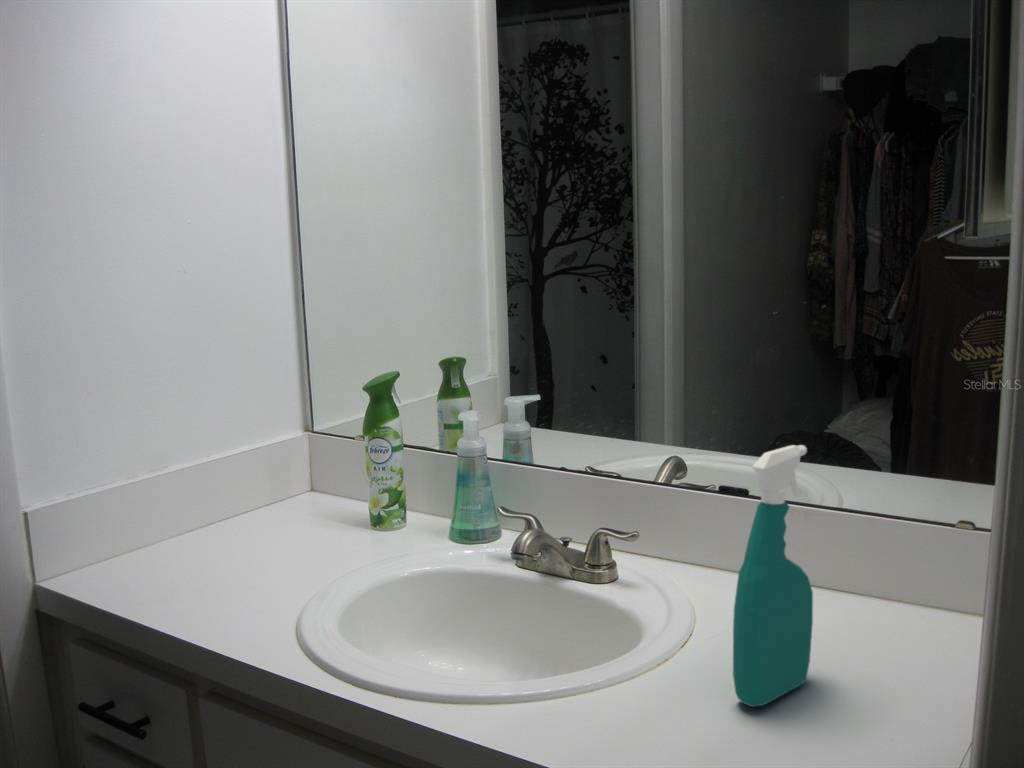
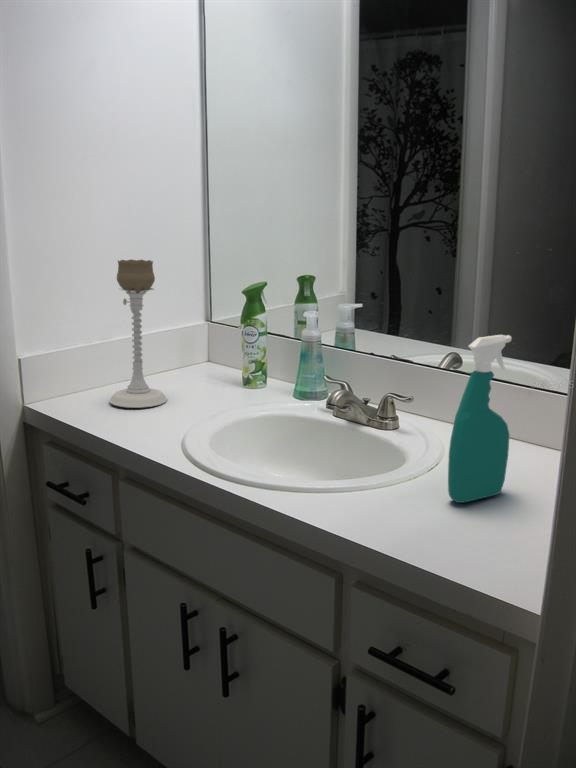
candle holder: none [171,352,262,577] -> present [109,260,167,408]

